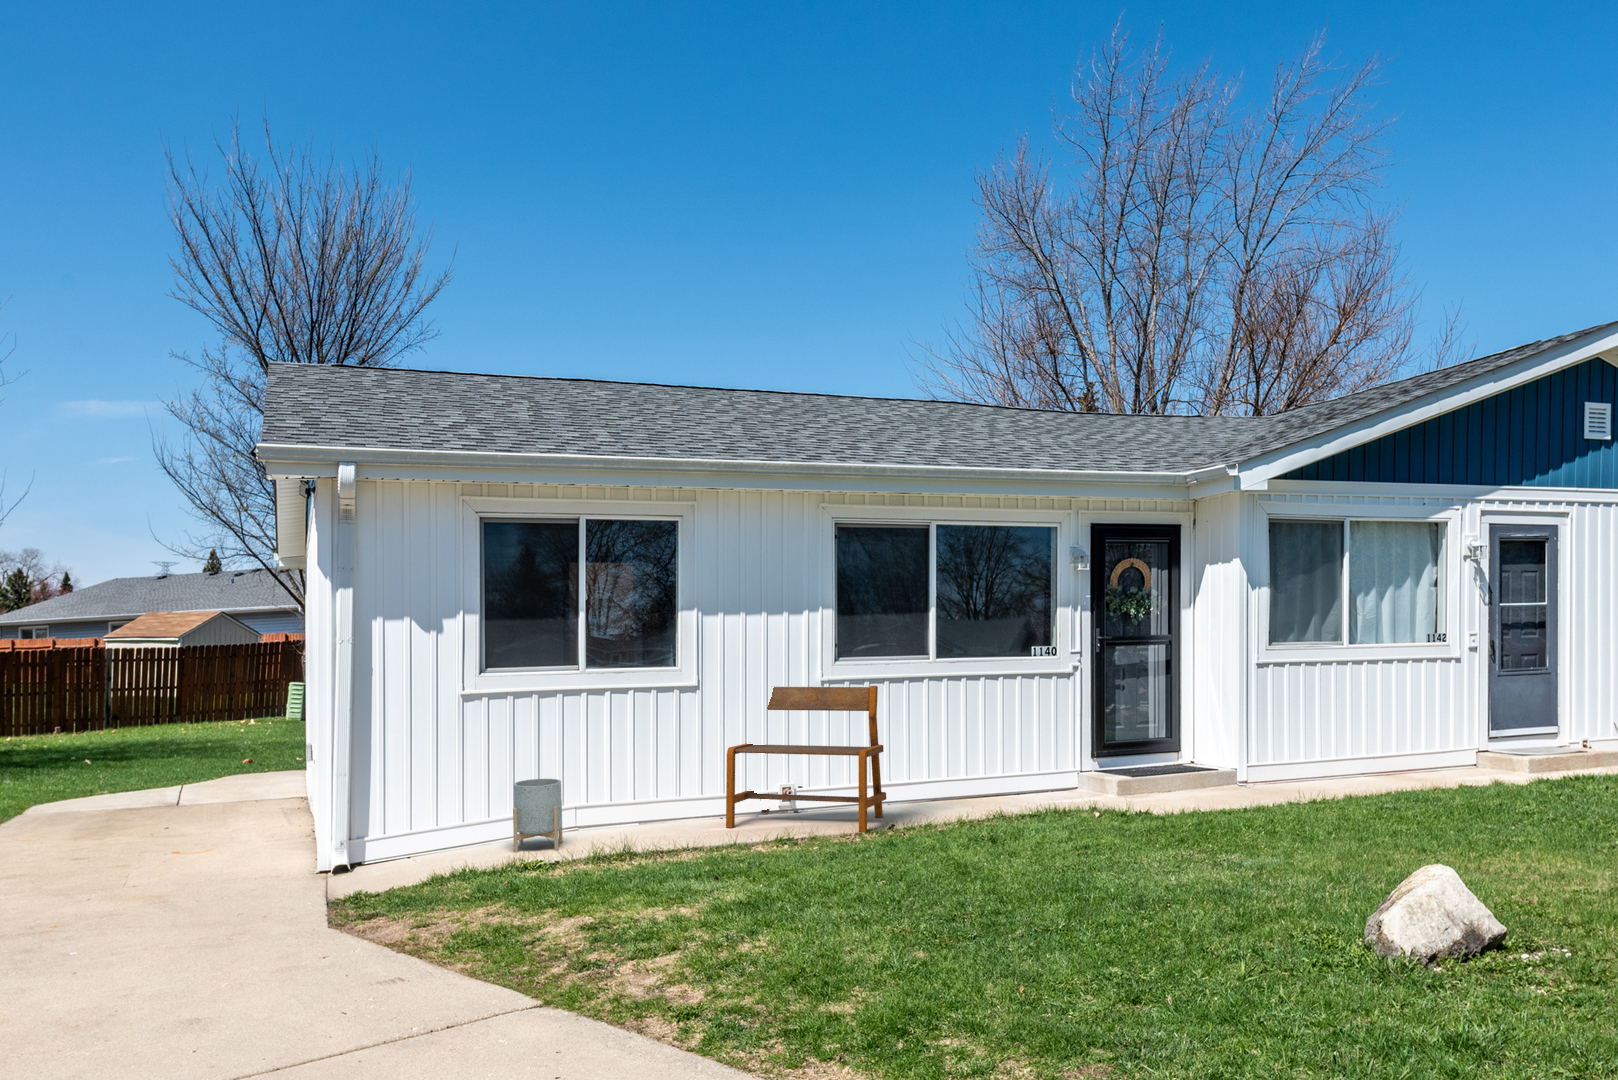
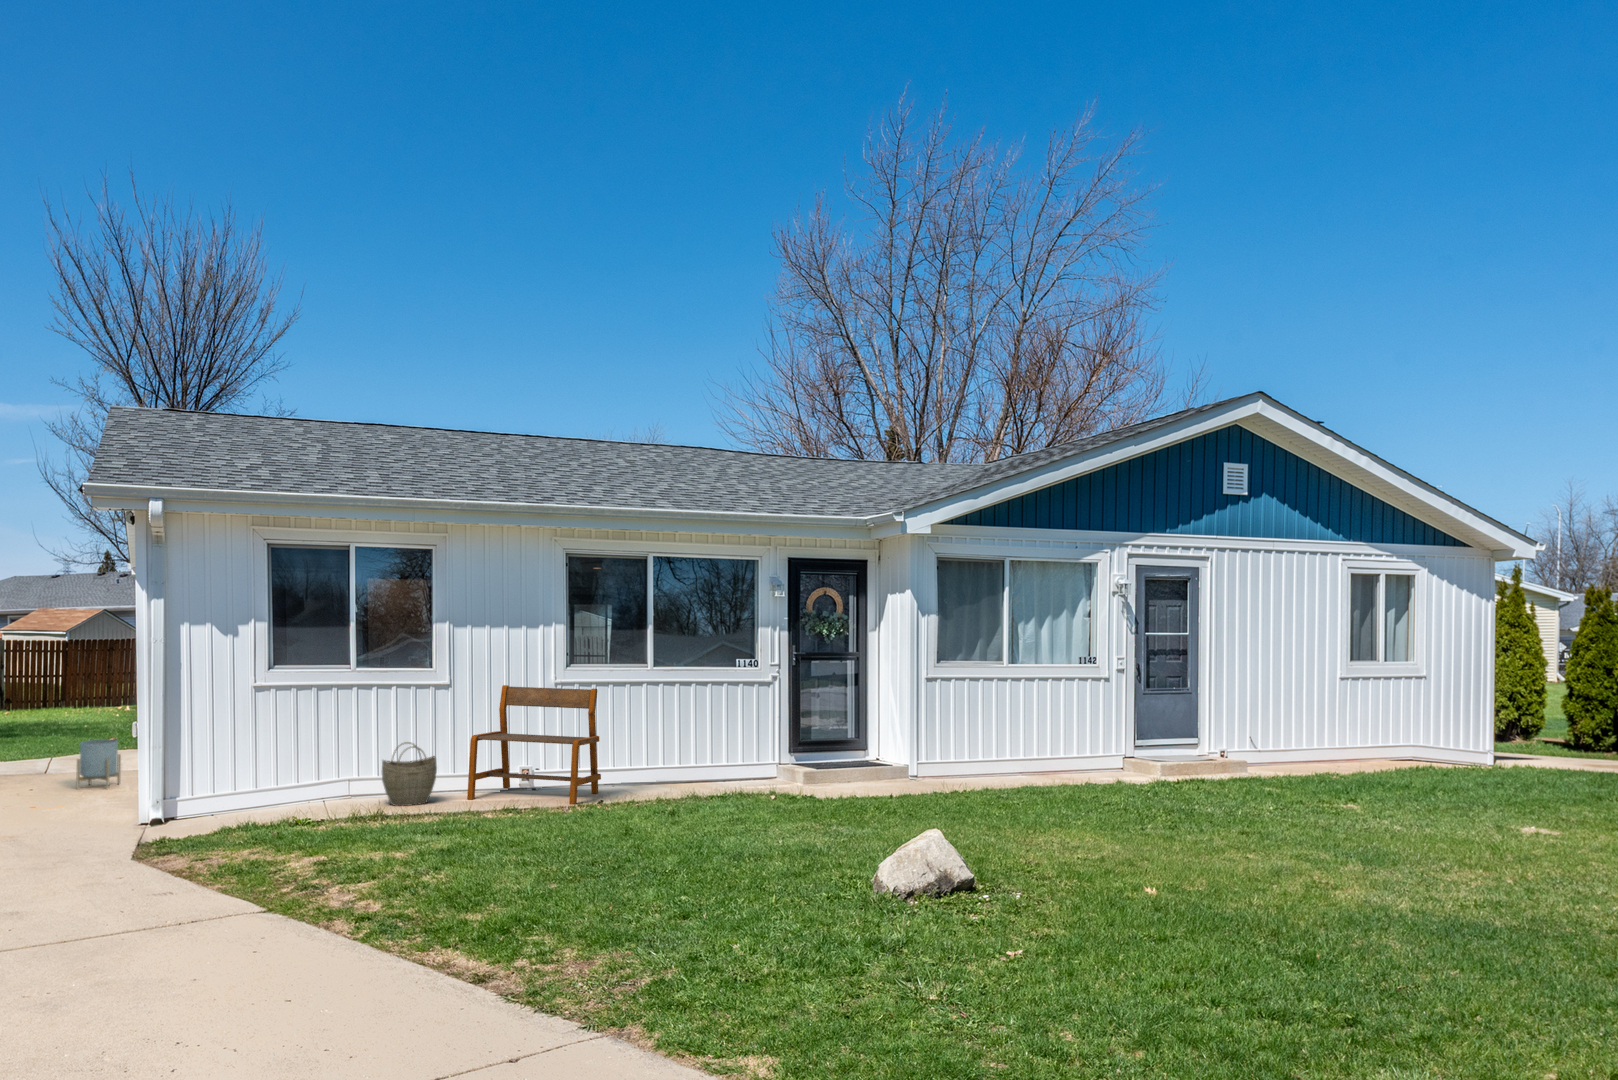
woven basket: none [623,758,689,838] -> present [382,742,437,806]
planter: present [513,779,563,853] -> present [76,739,121,789]

